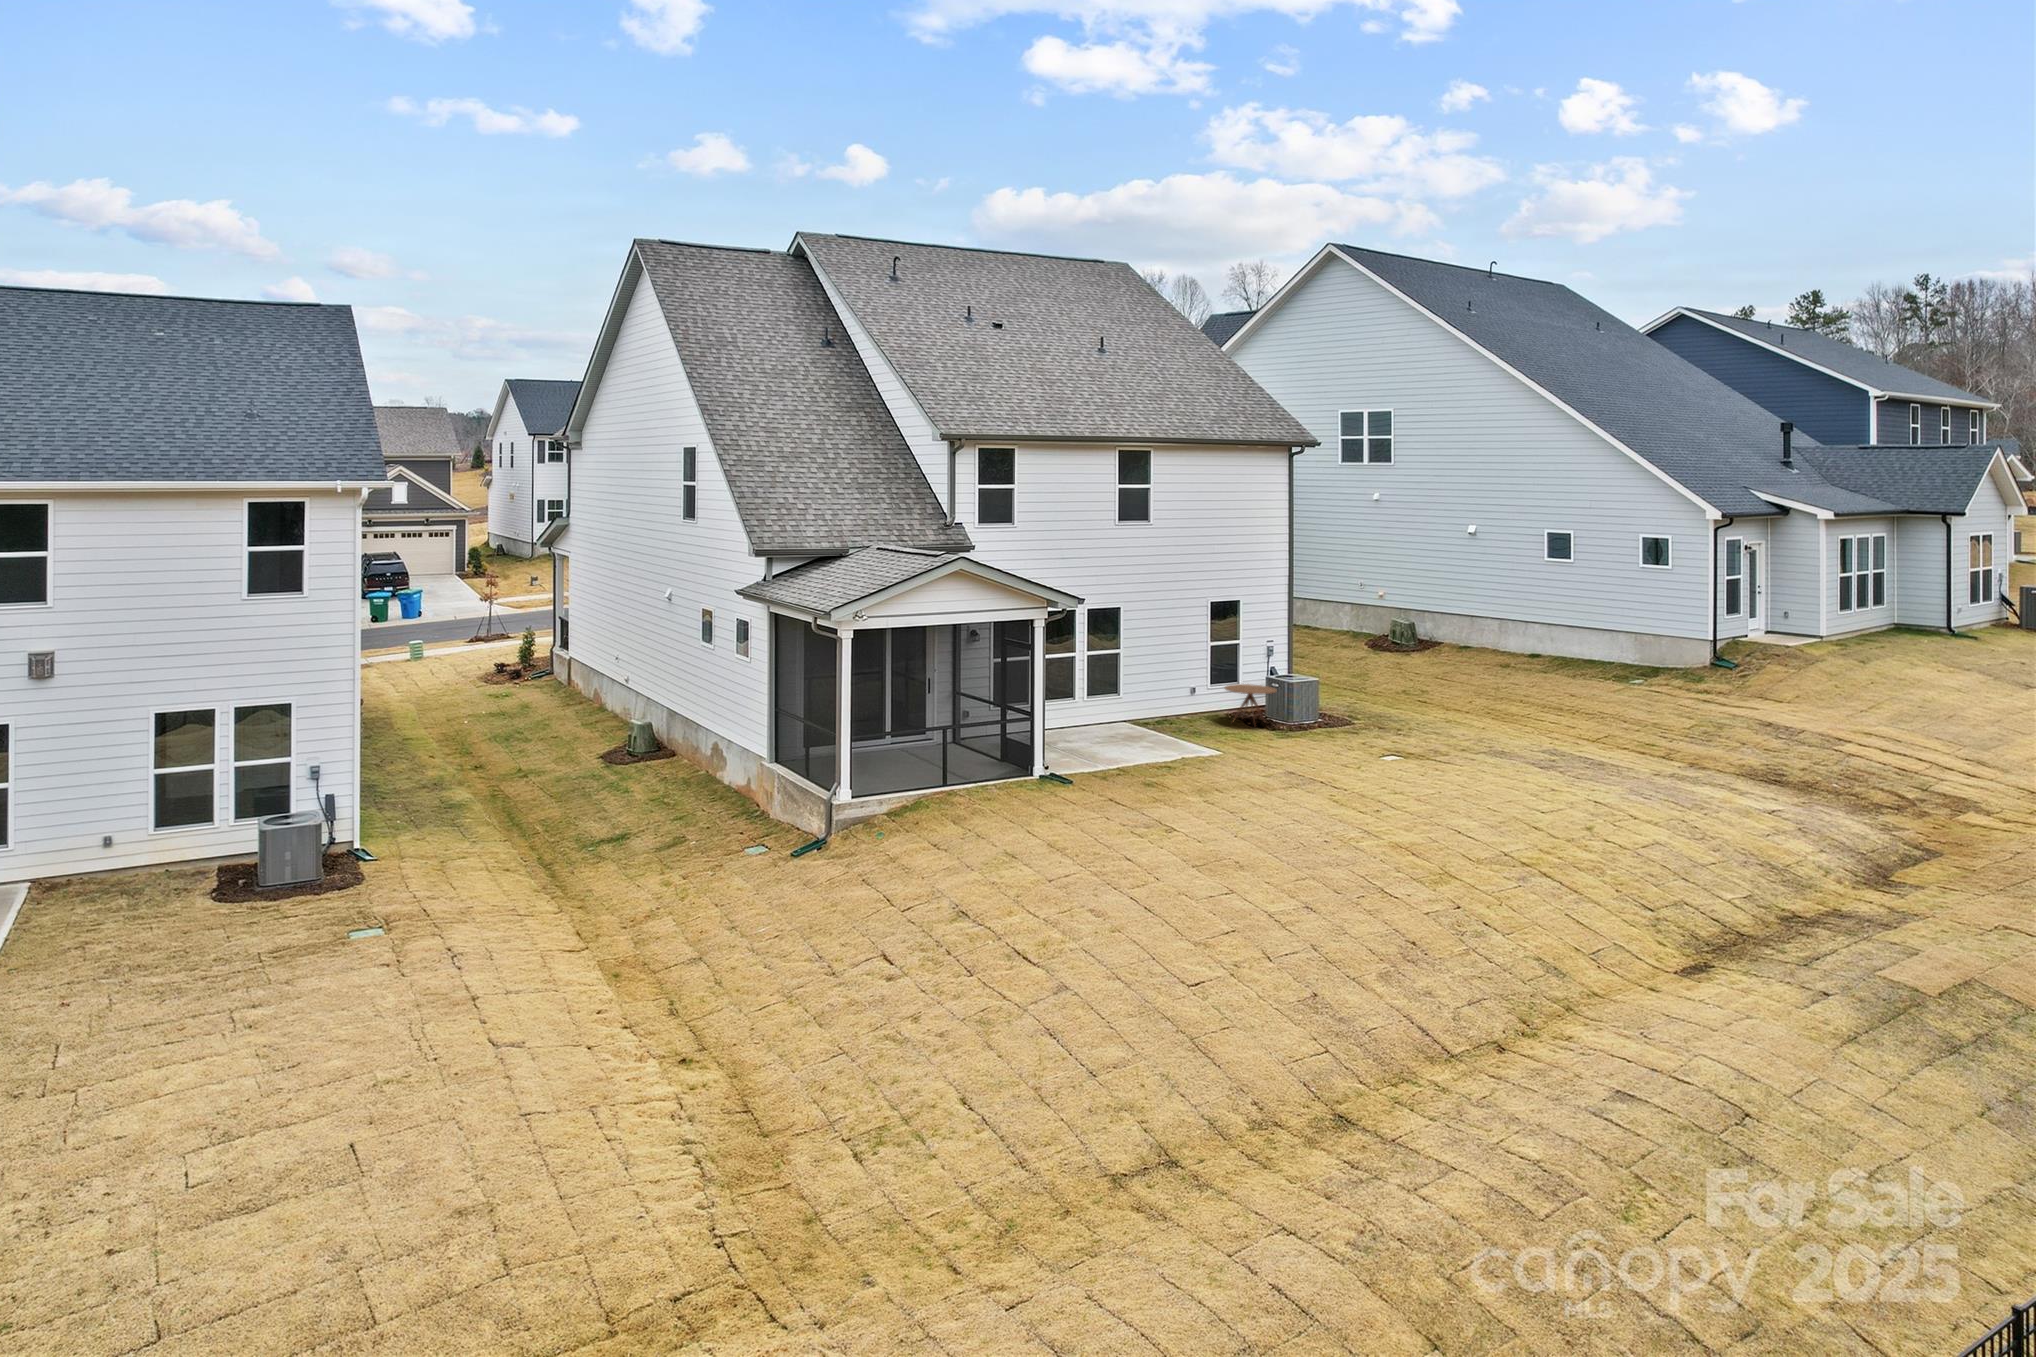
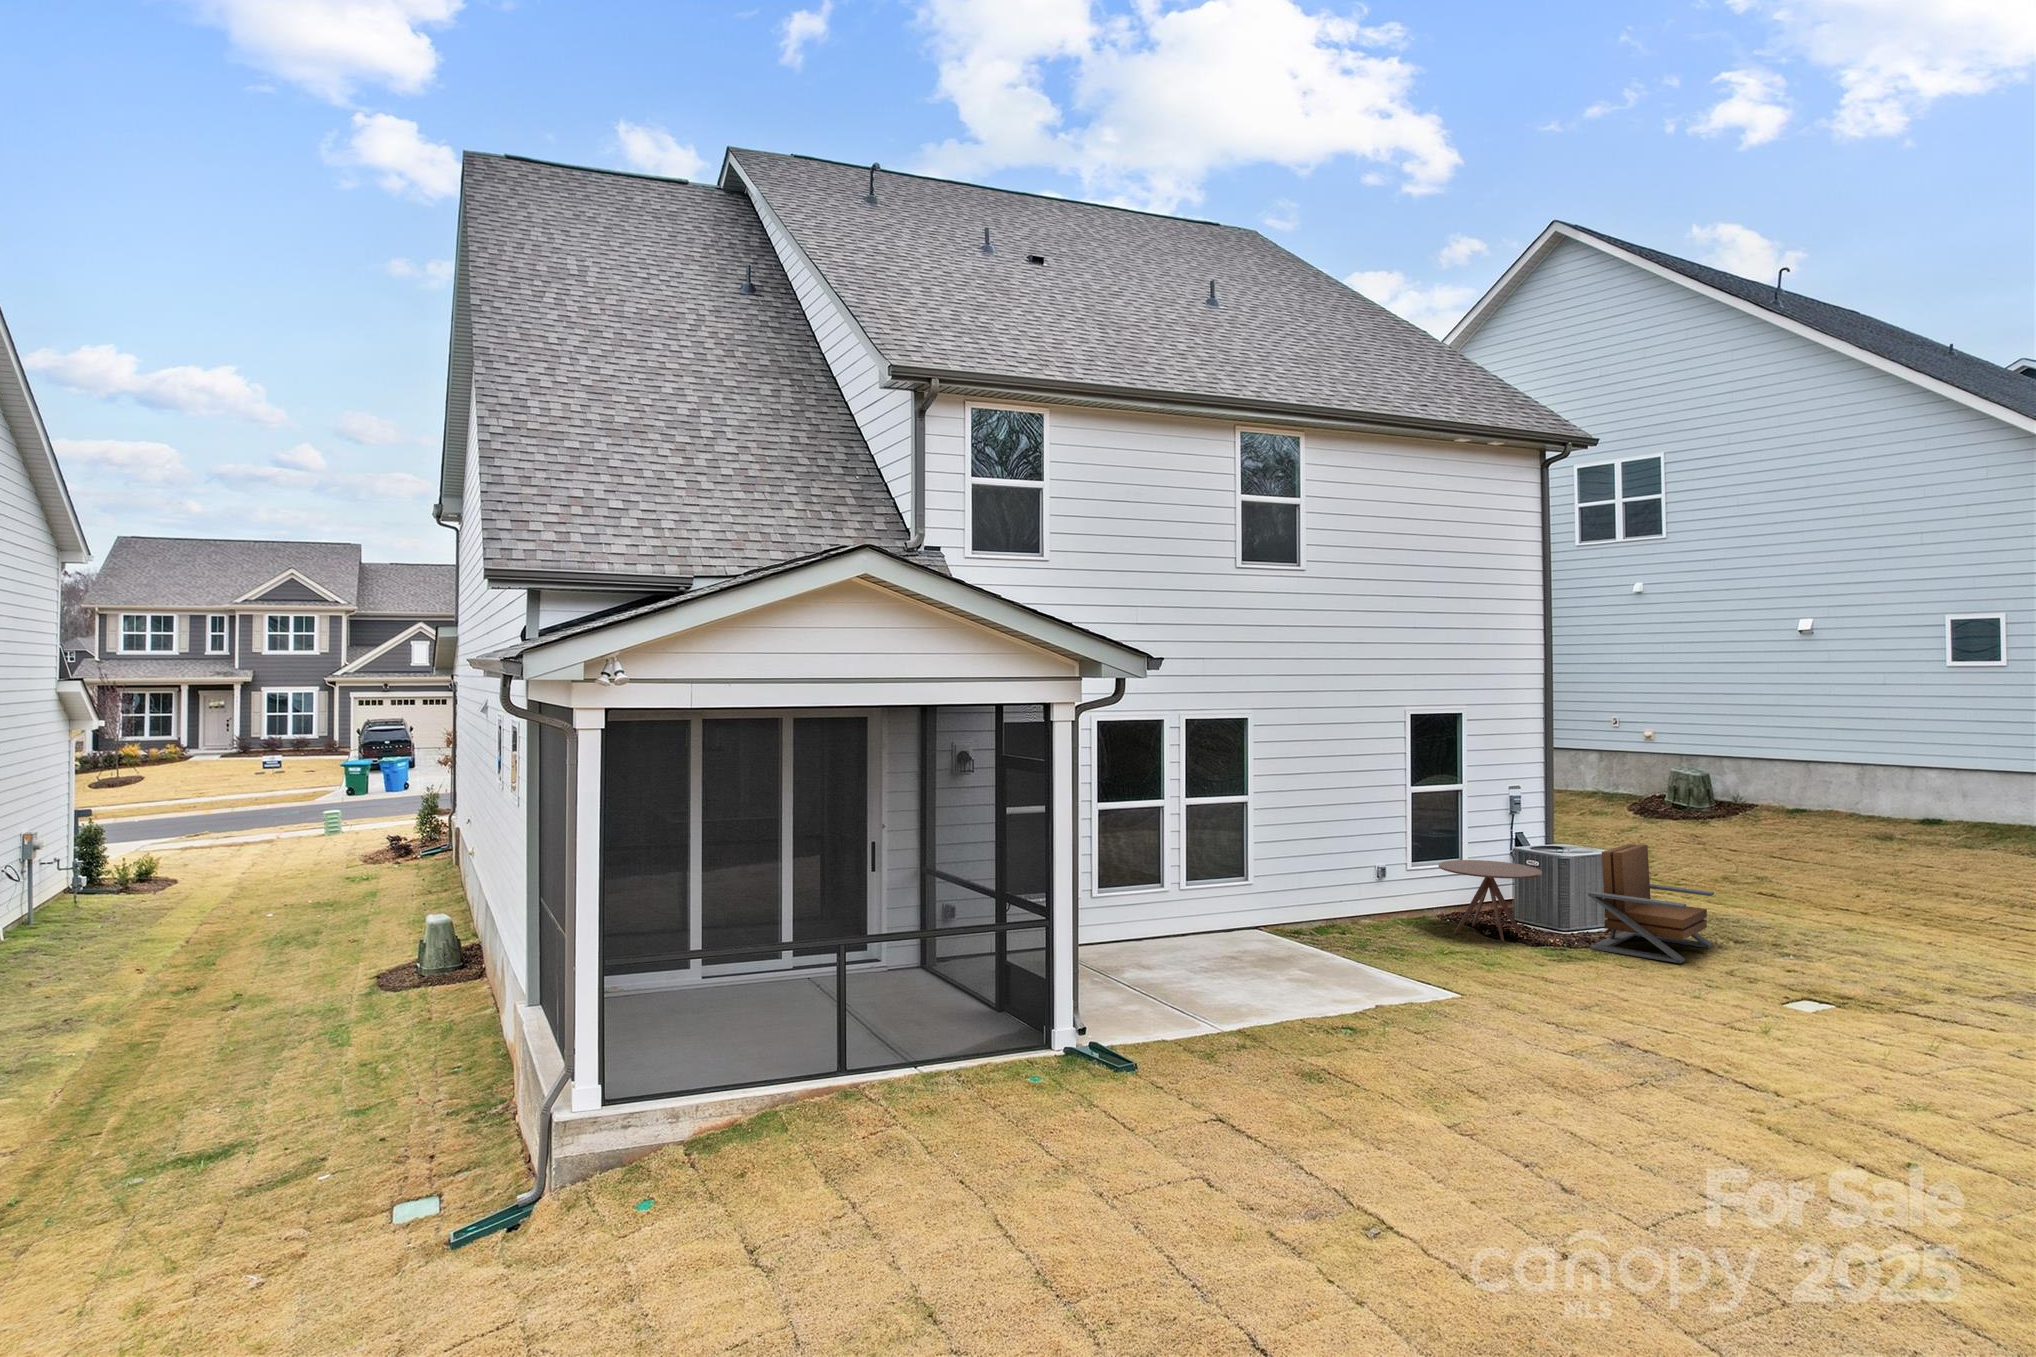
lounge chair: none [1299,675,1364,736] -> present [1588,844,1714,963]

